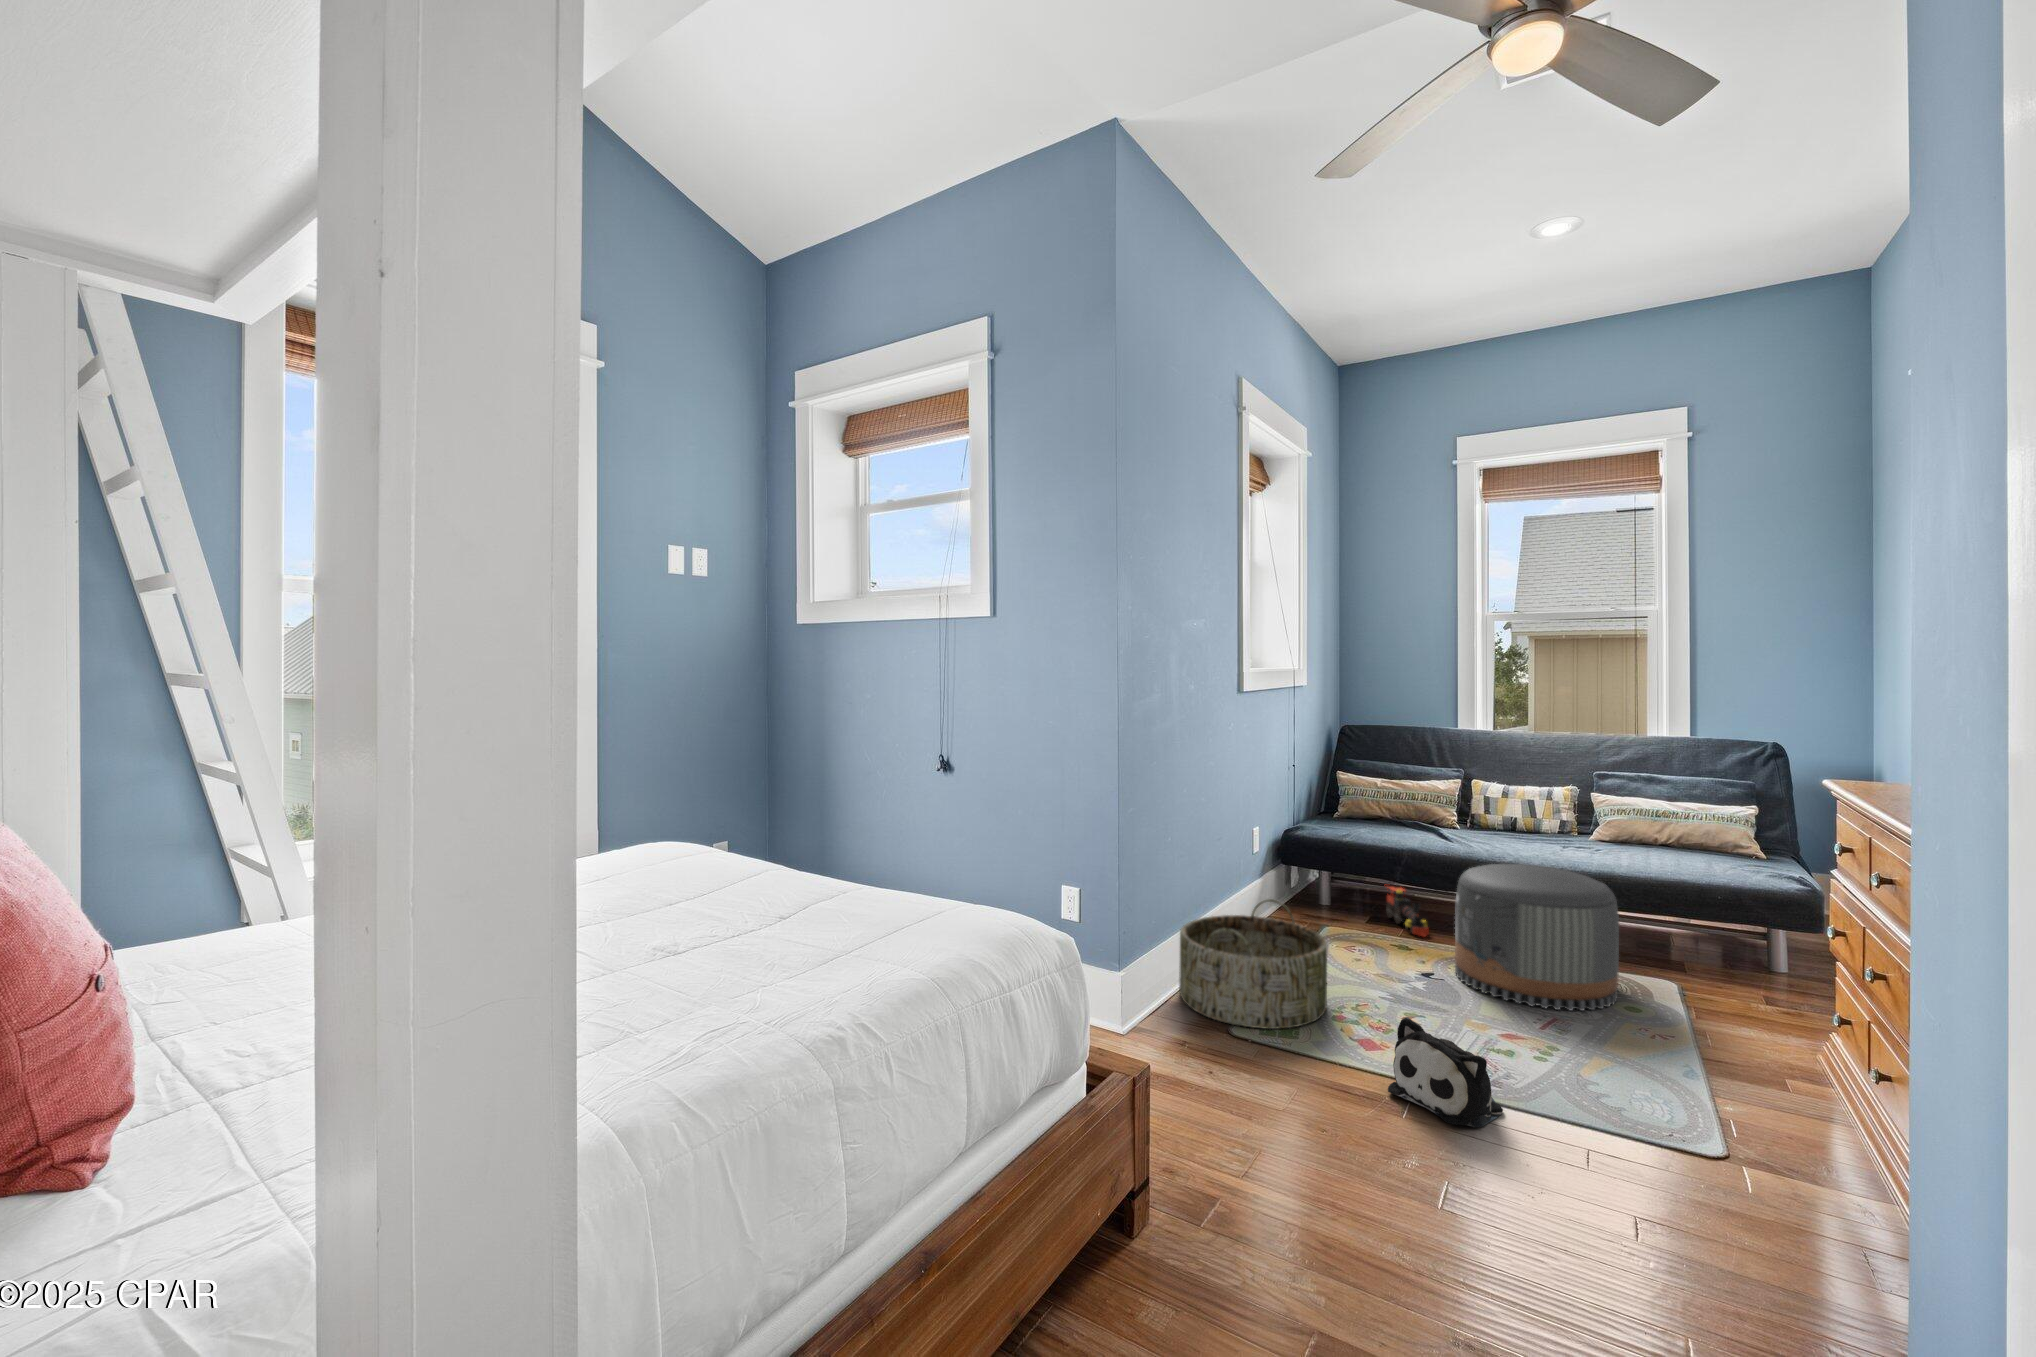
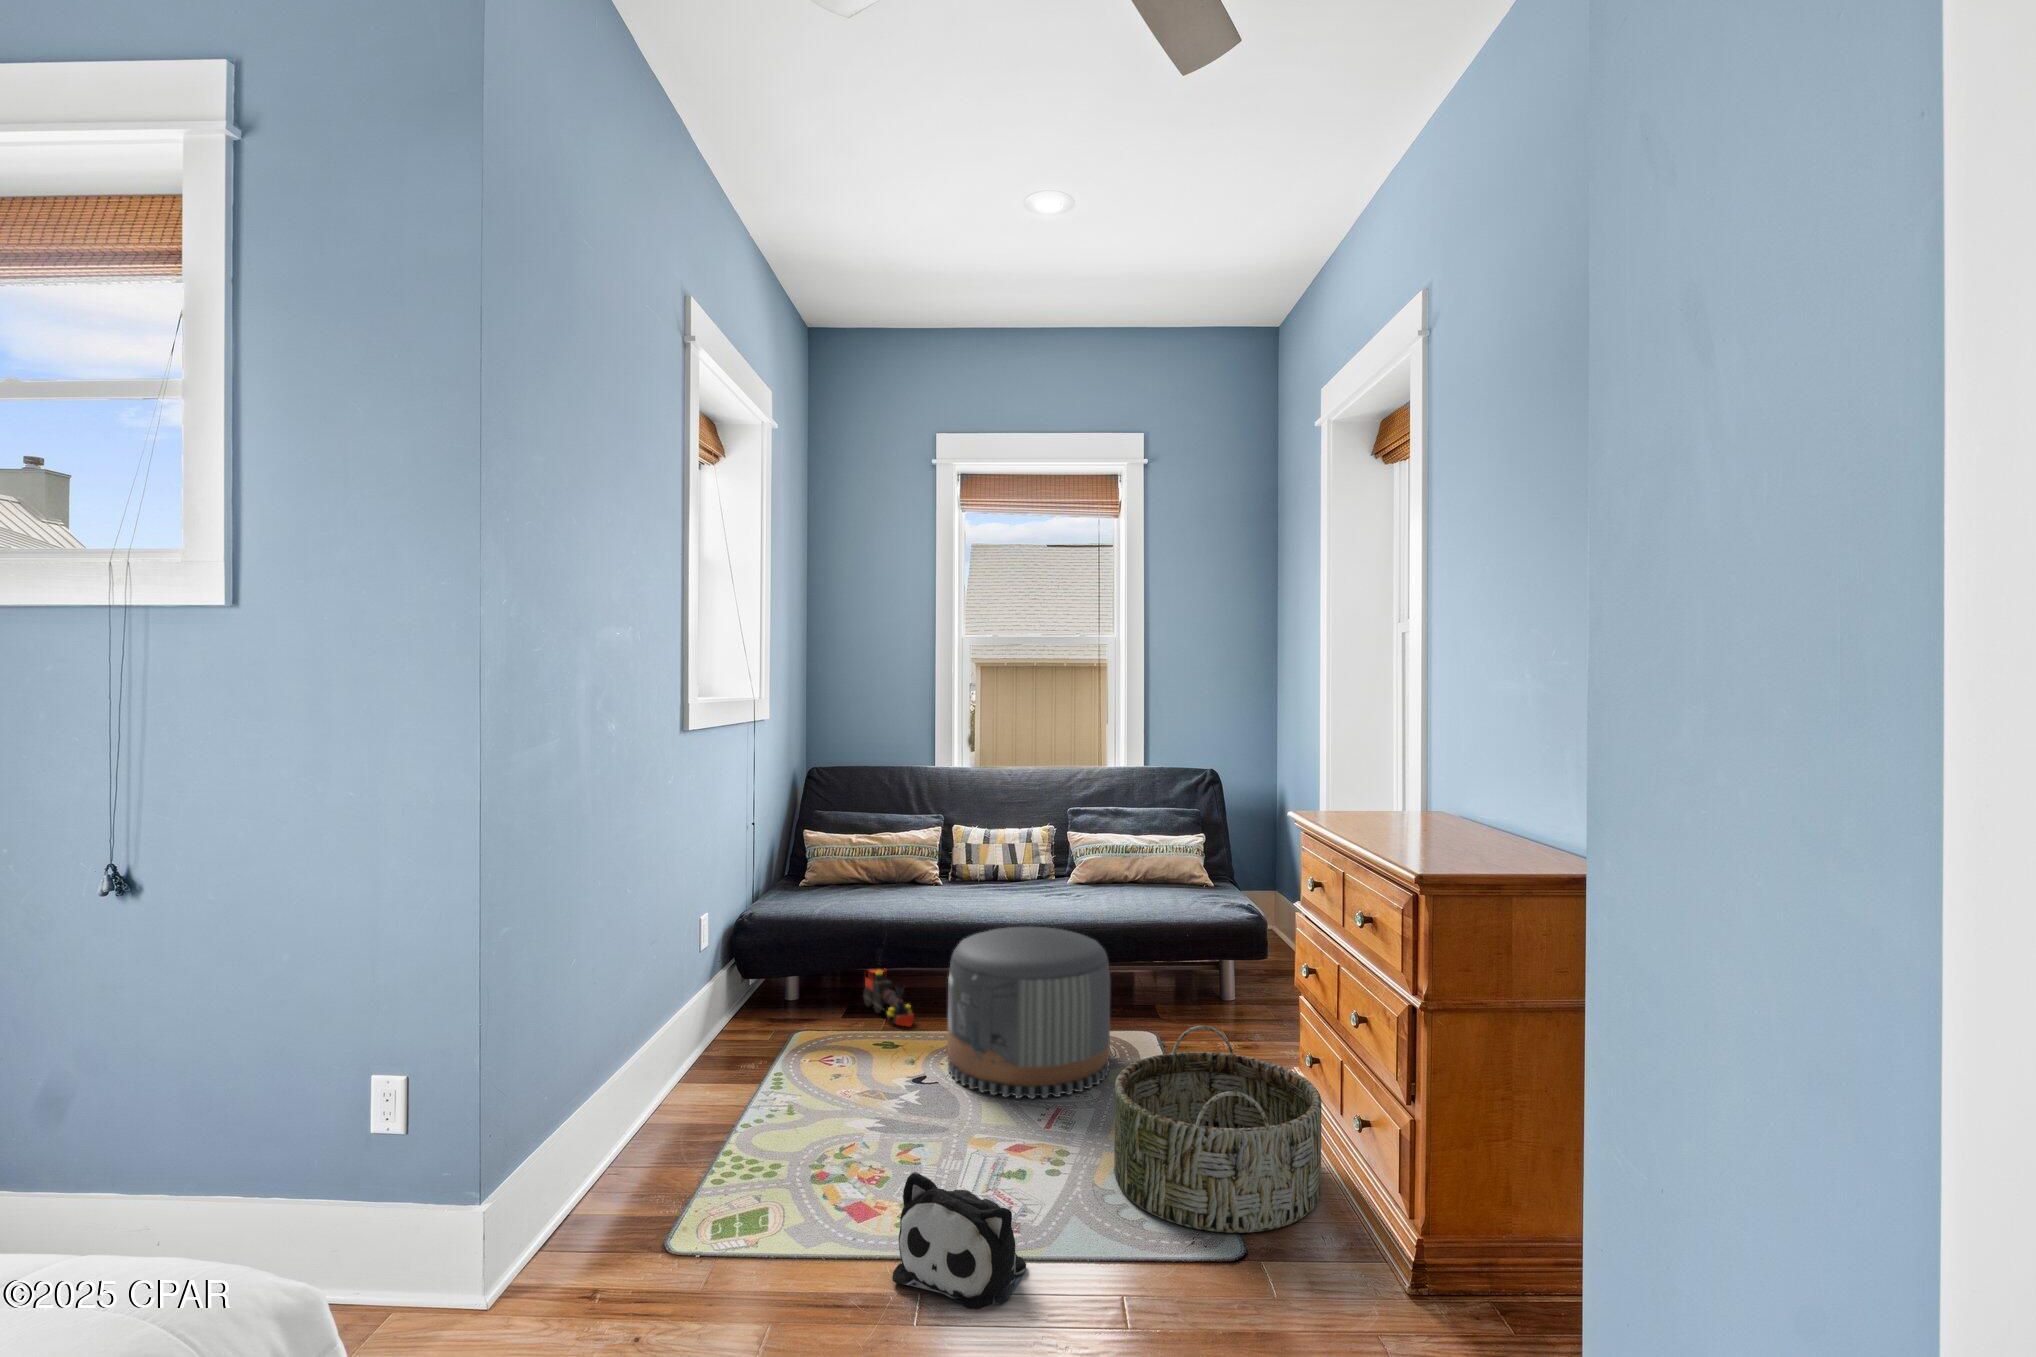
basket: present [1179,899,1327,1029] -> present [1114,1025,1322,1233]

